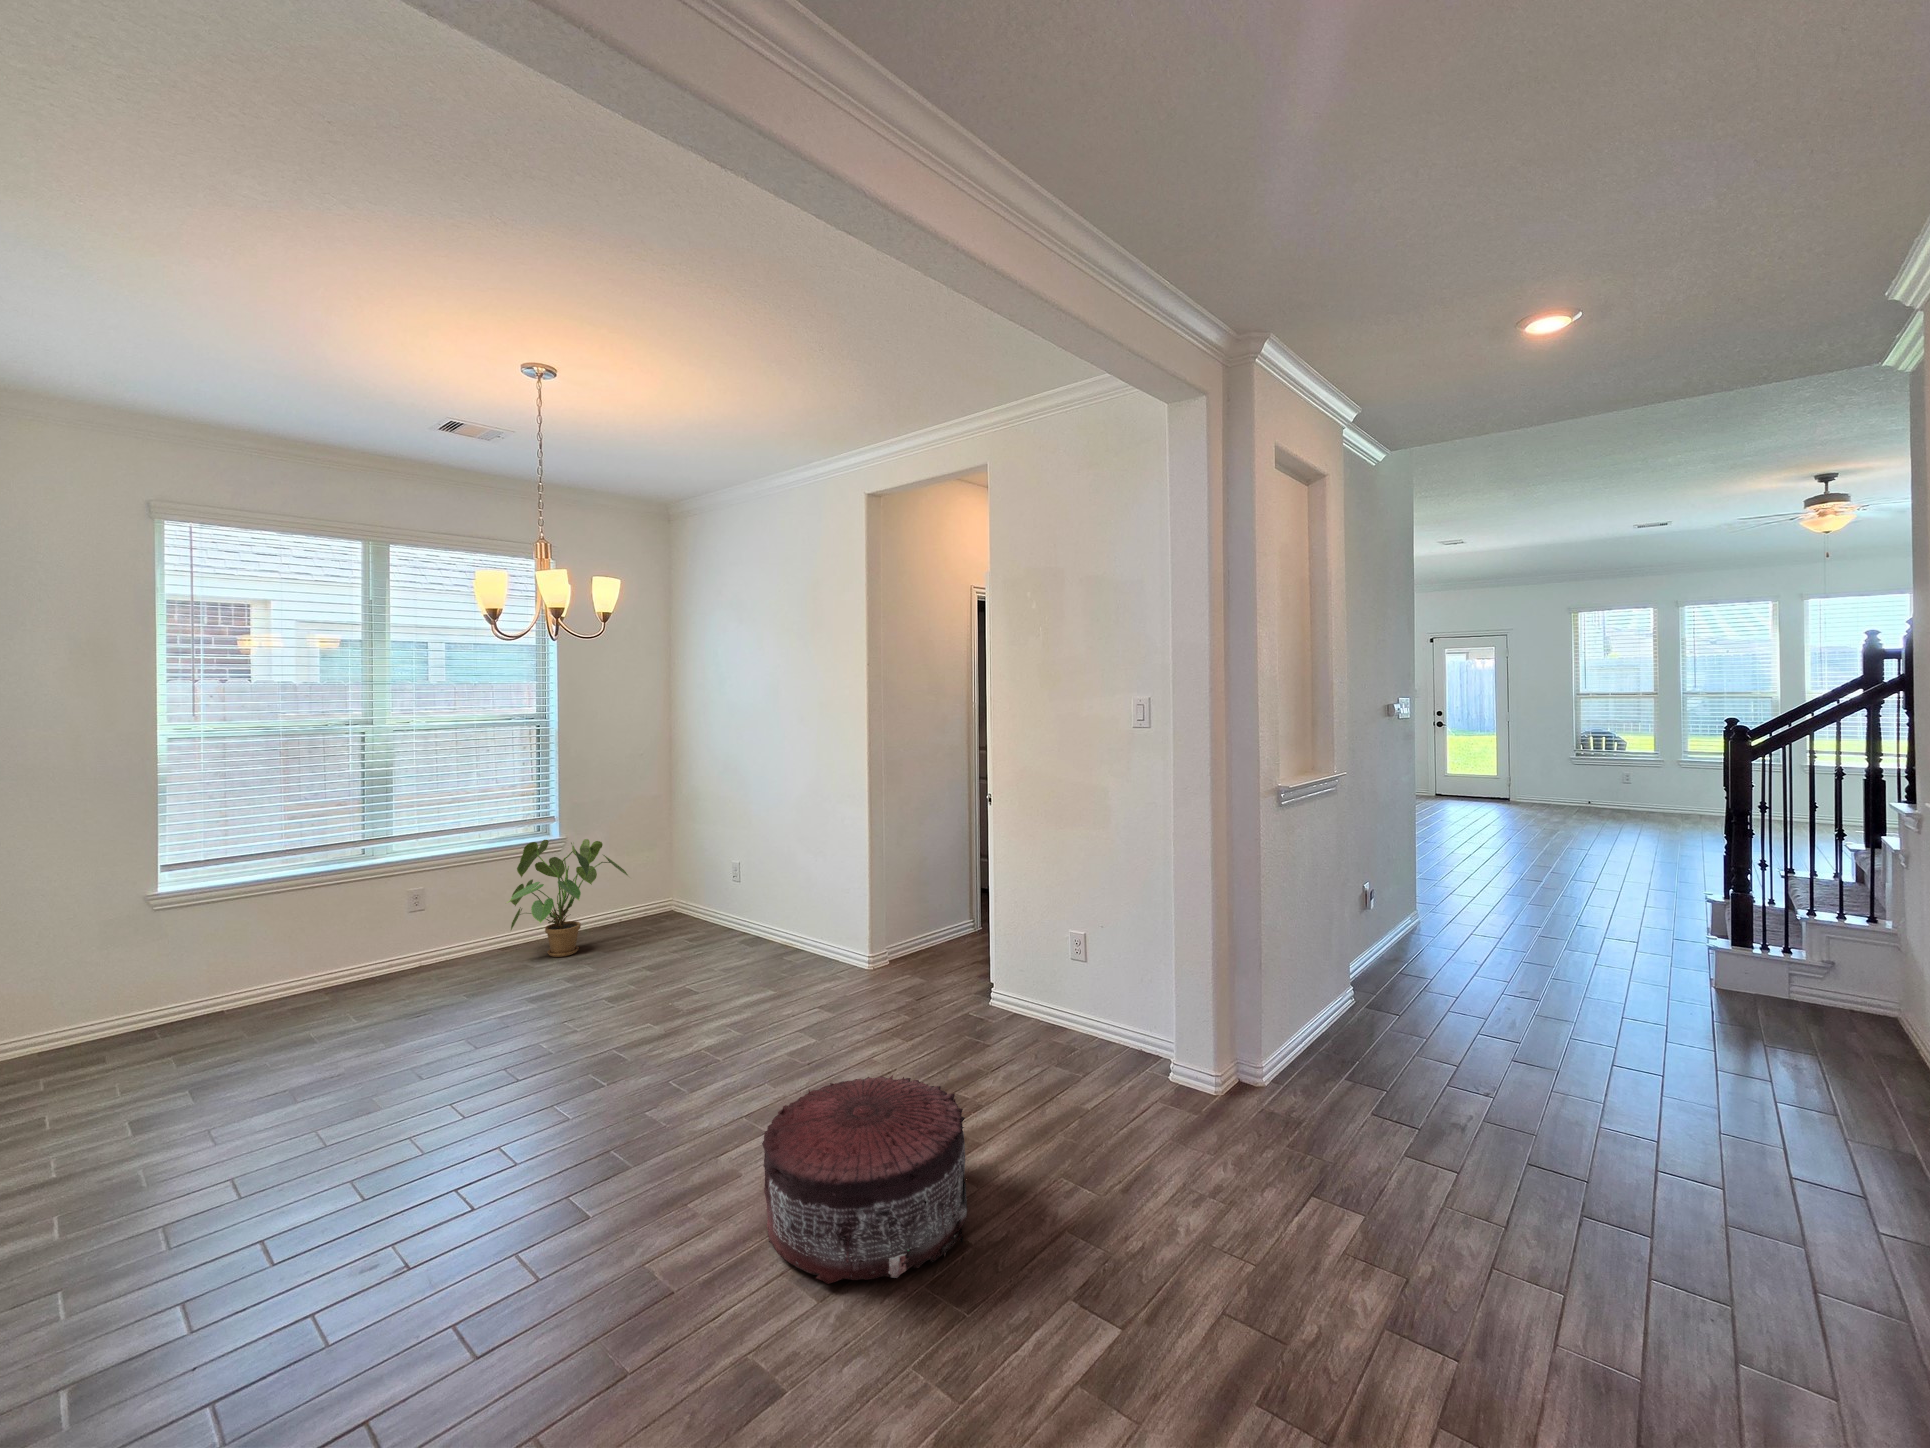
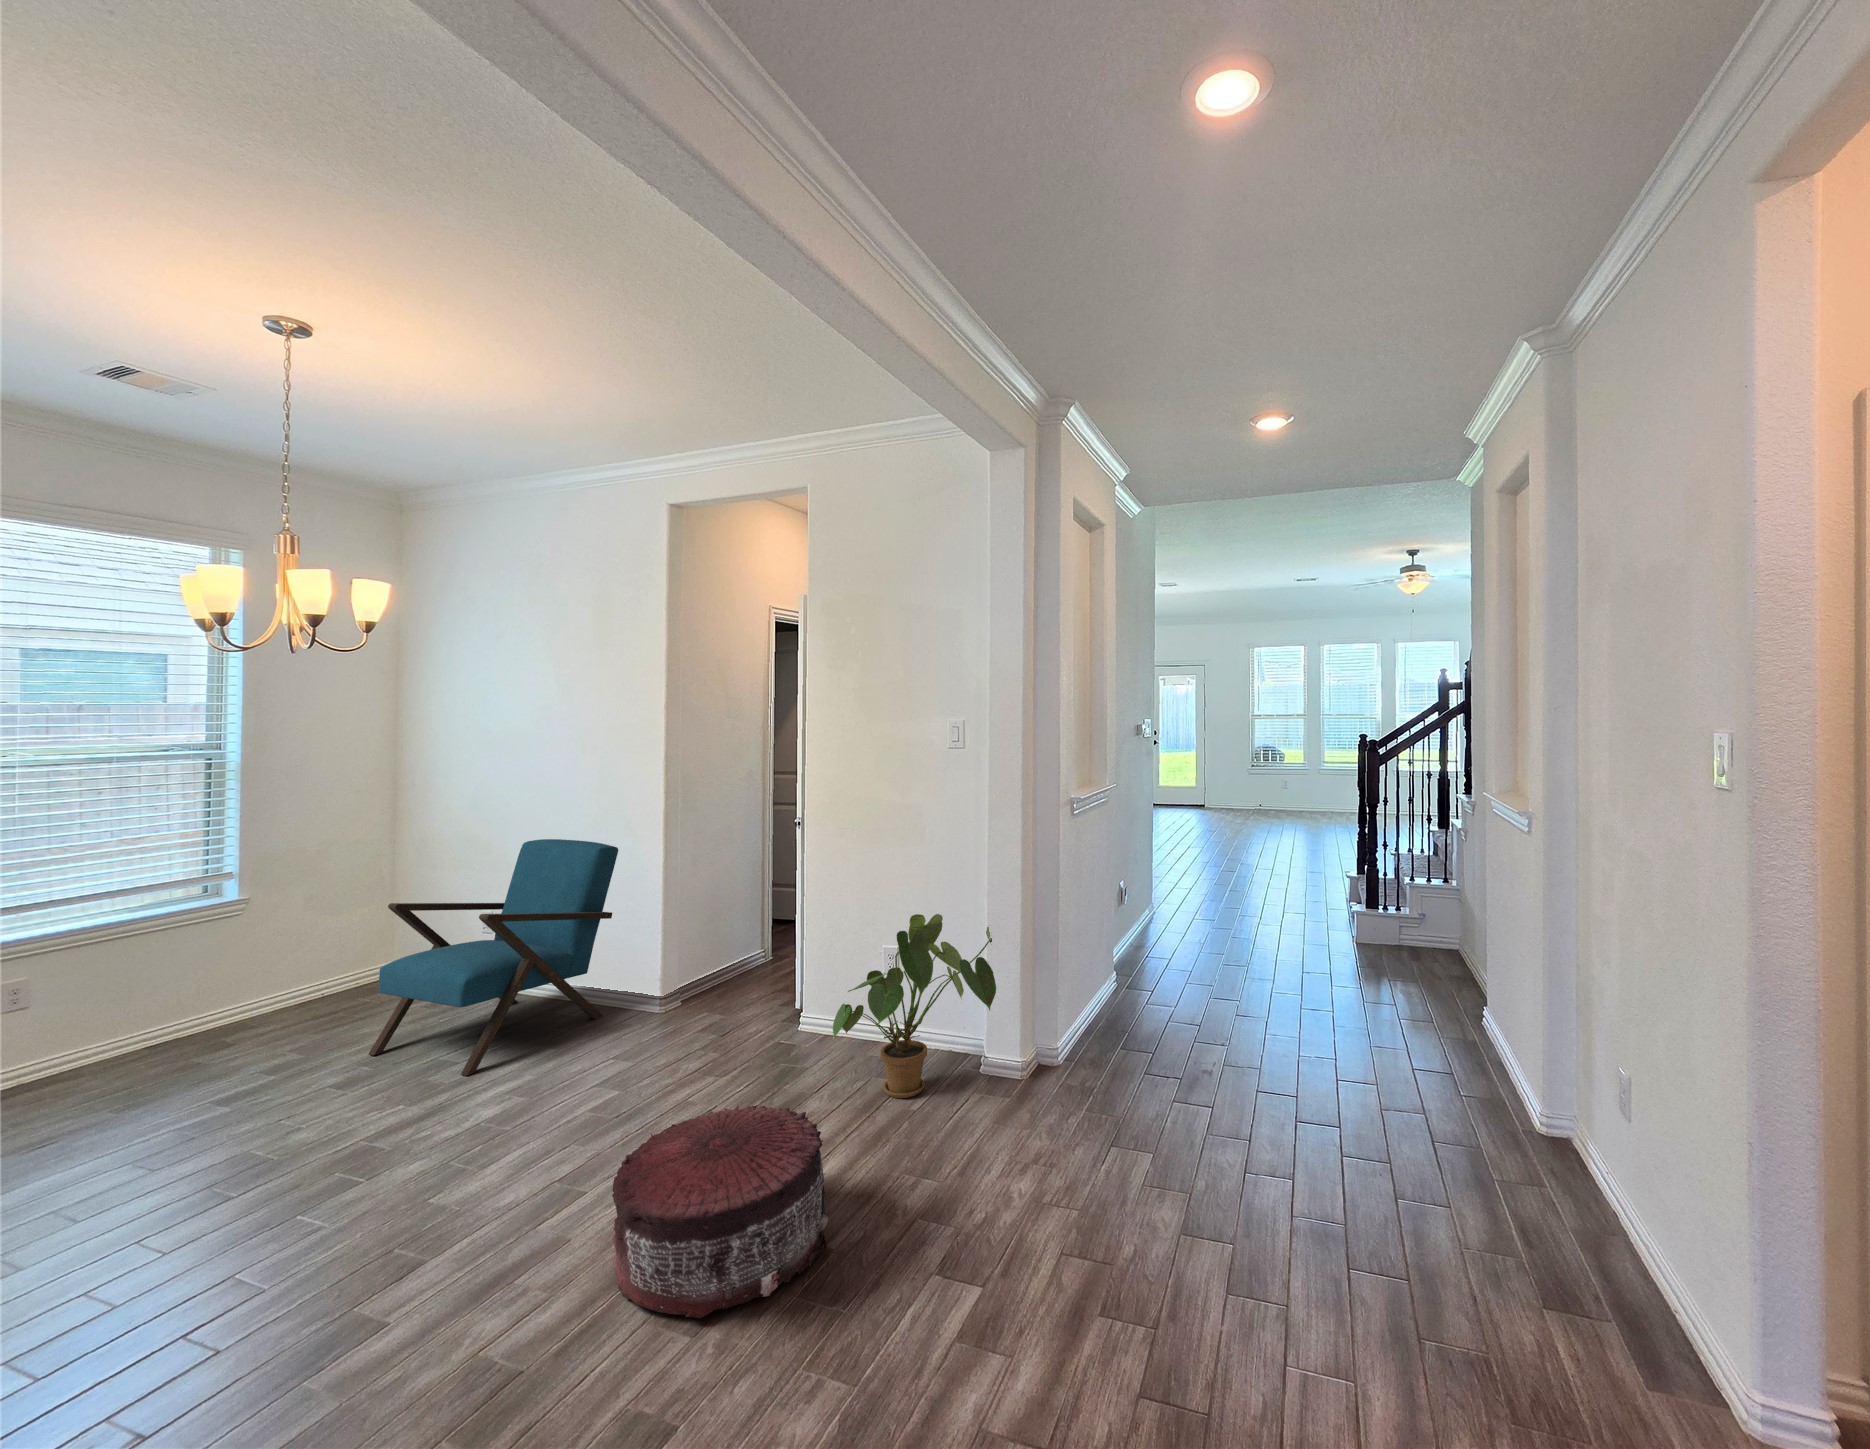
armchair: none [638,802,832,1007] -> present [369,839,618,1076]
house plant: present [507,839,628,957] -> present [833,914,996,1098]

